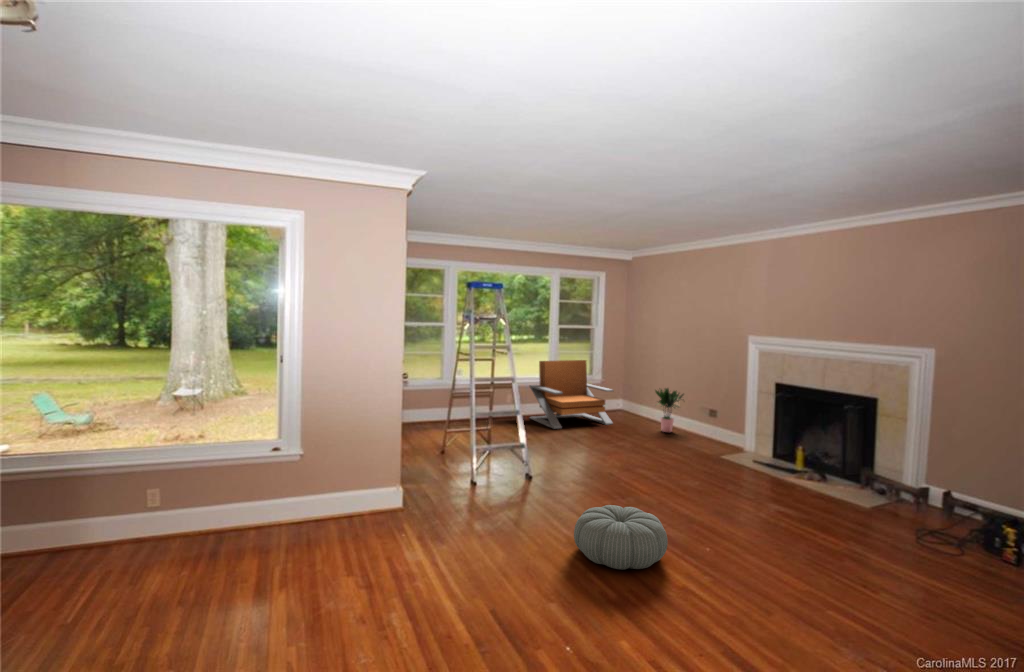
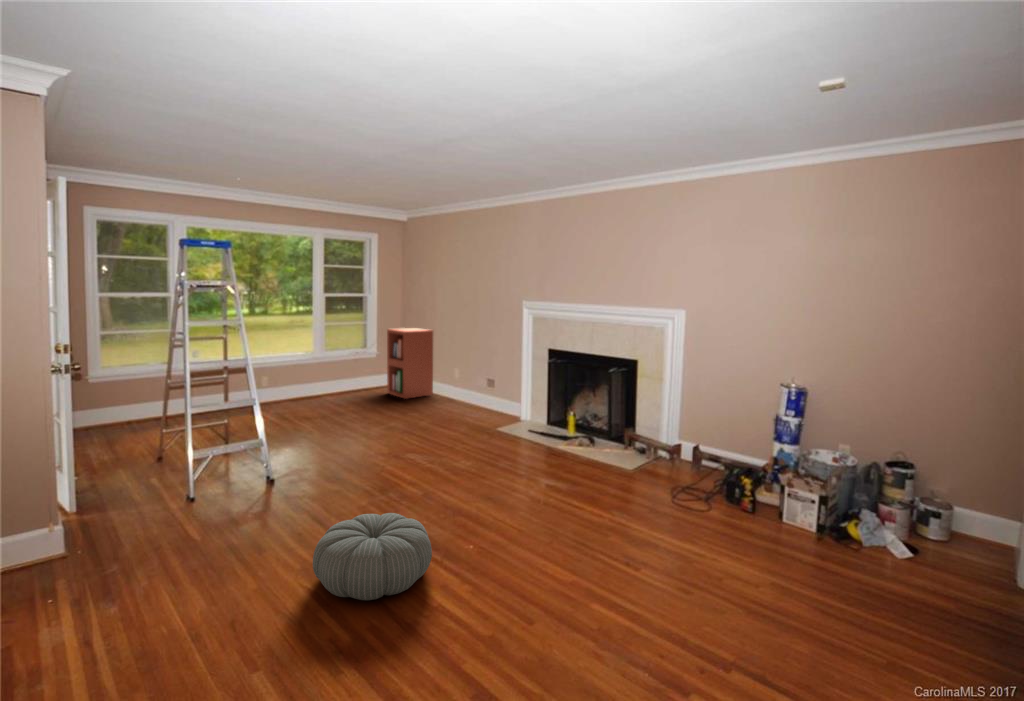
bookshelf: none [610,357,654,422] -> present [387,328,433,399]
lounge chair: present [529,360,613,429] -> none [289,333,390,414]
potted plant: present [655,388,684,432] -> none [432,357,466,407]

